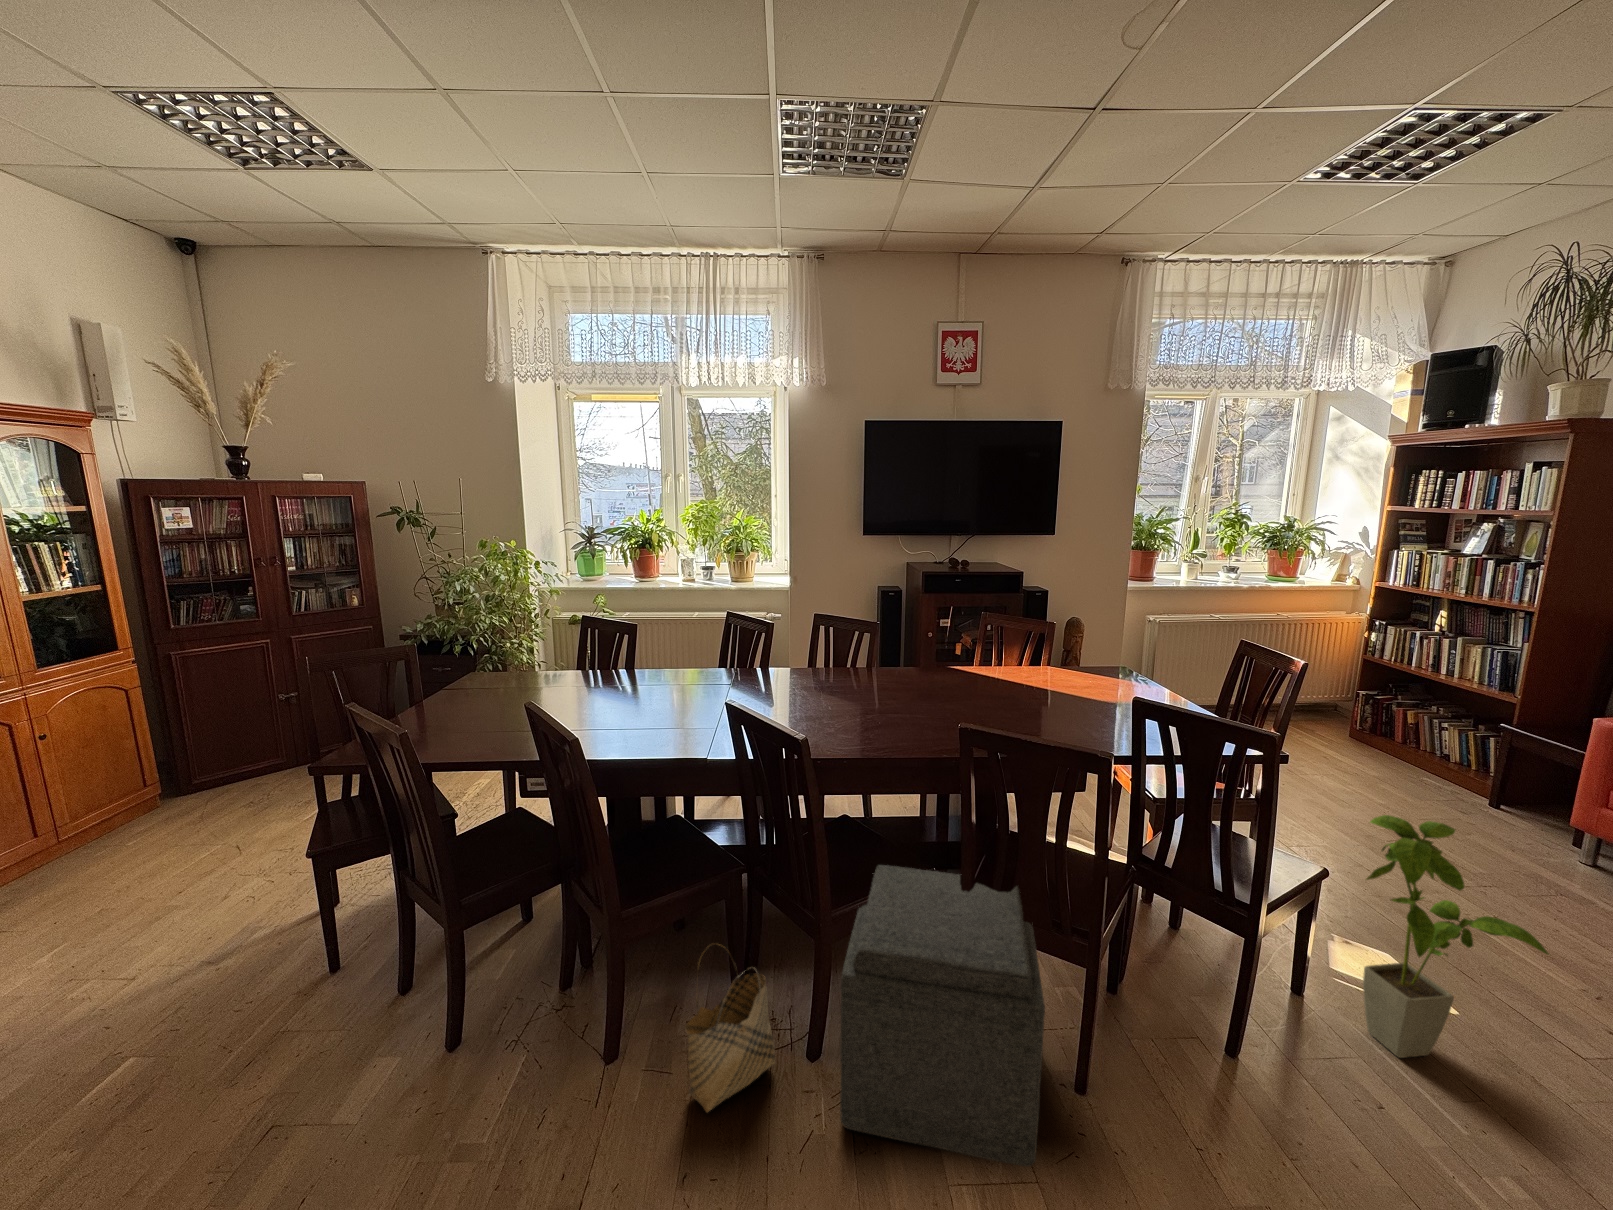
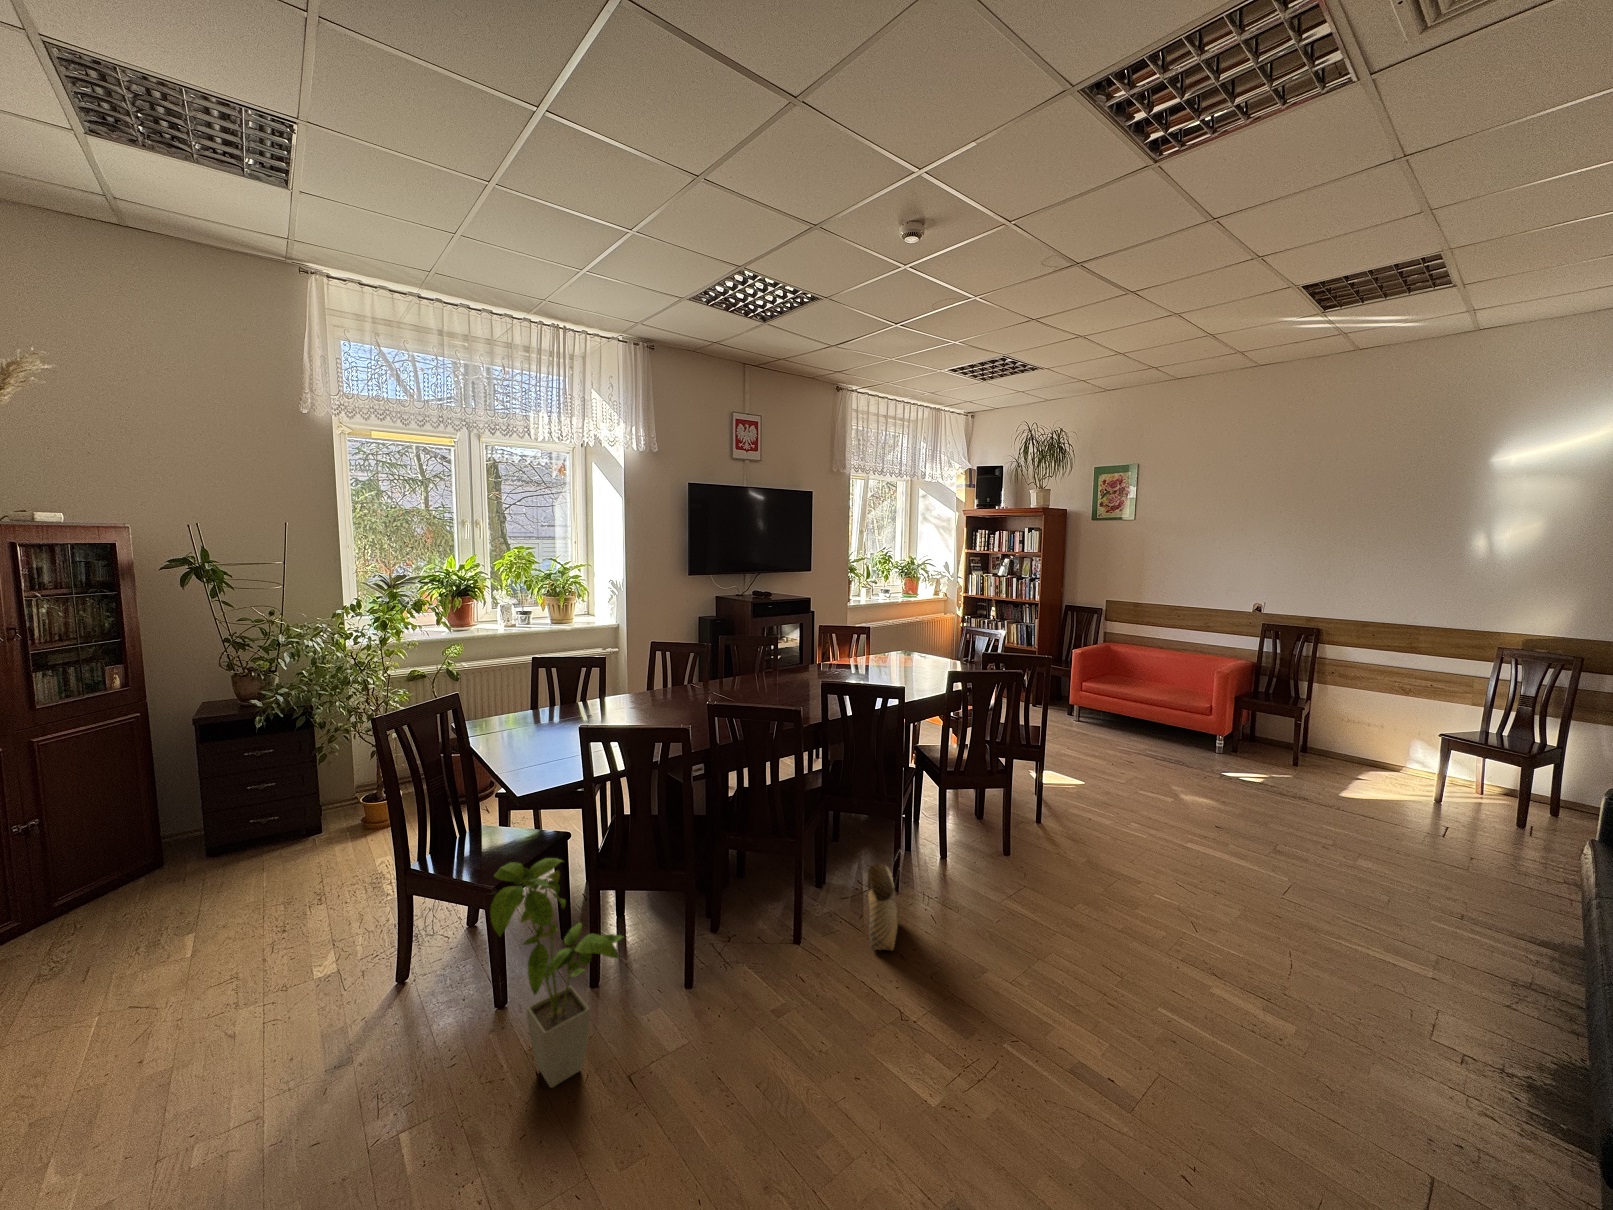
house plant: present [1363,815,1549,1058] -> present [490,858,623,1088]
ottoman: present [840,865,1045,1166] -> none [896,768,1041,923]

